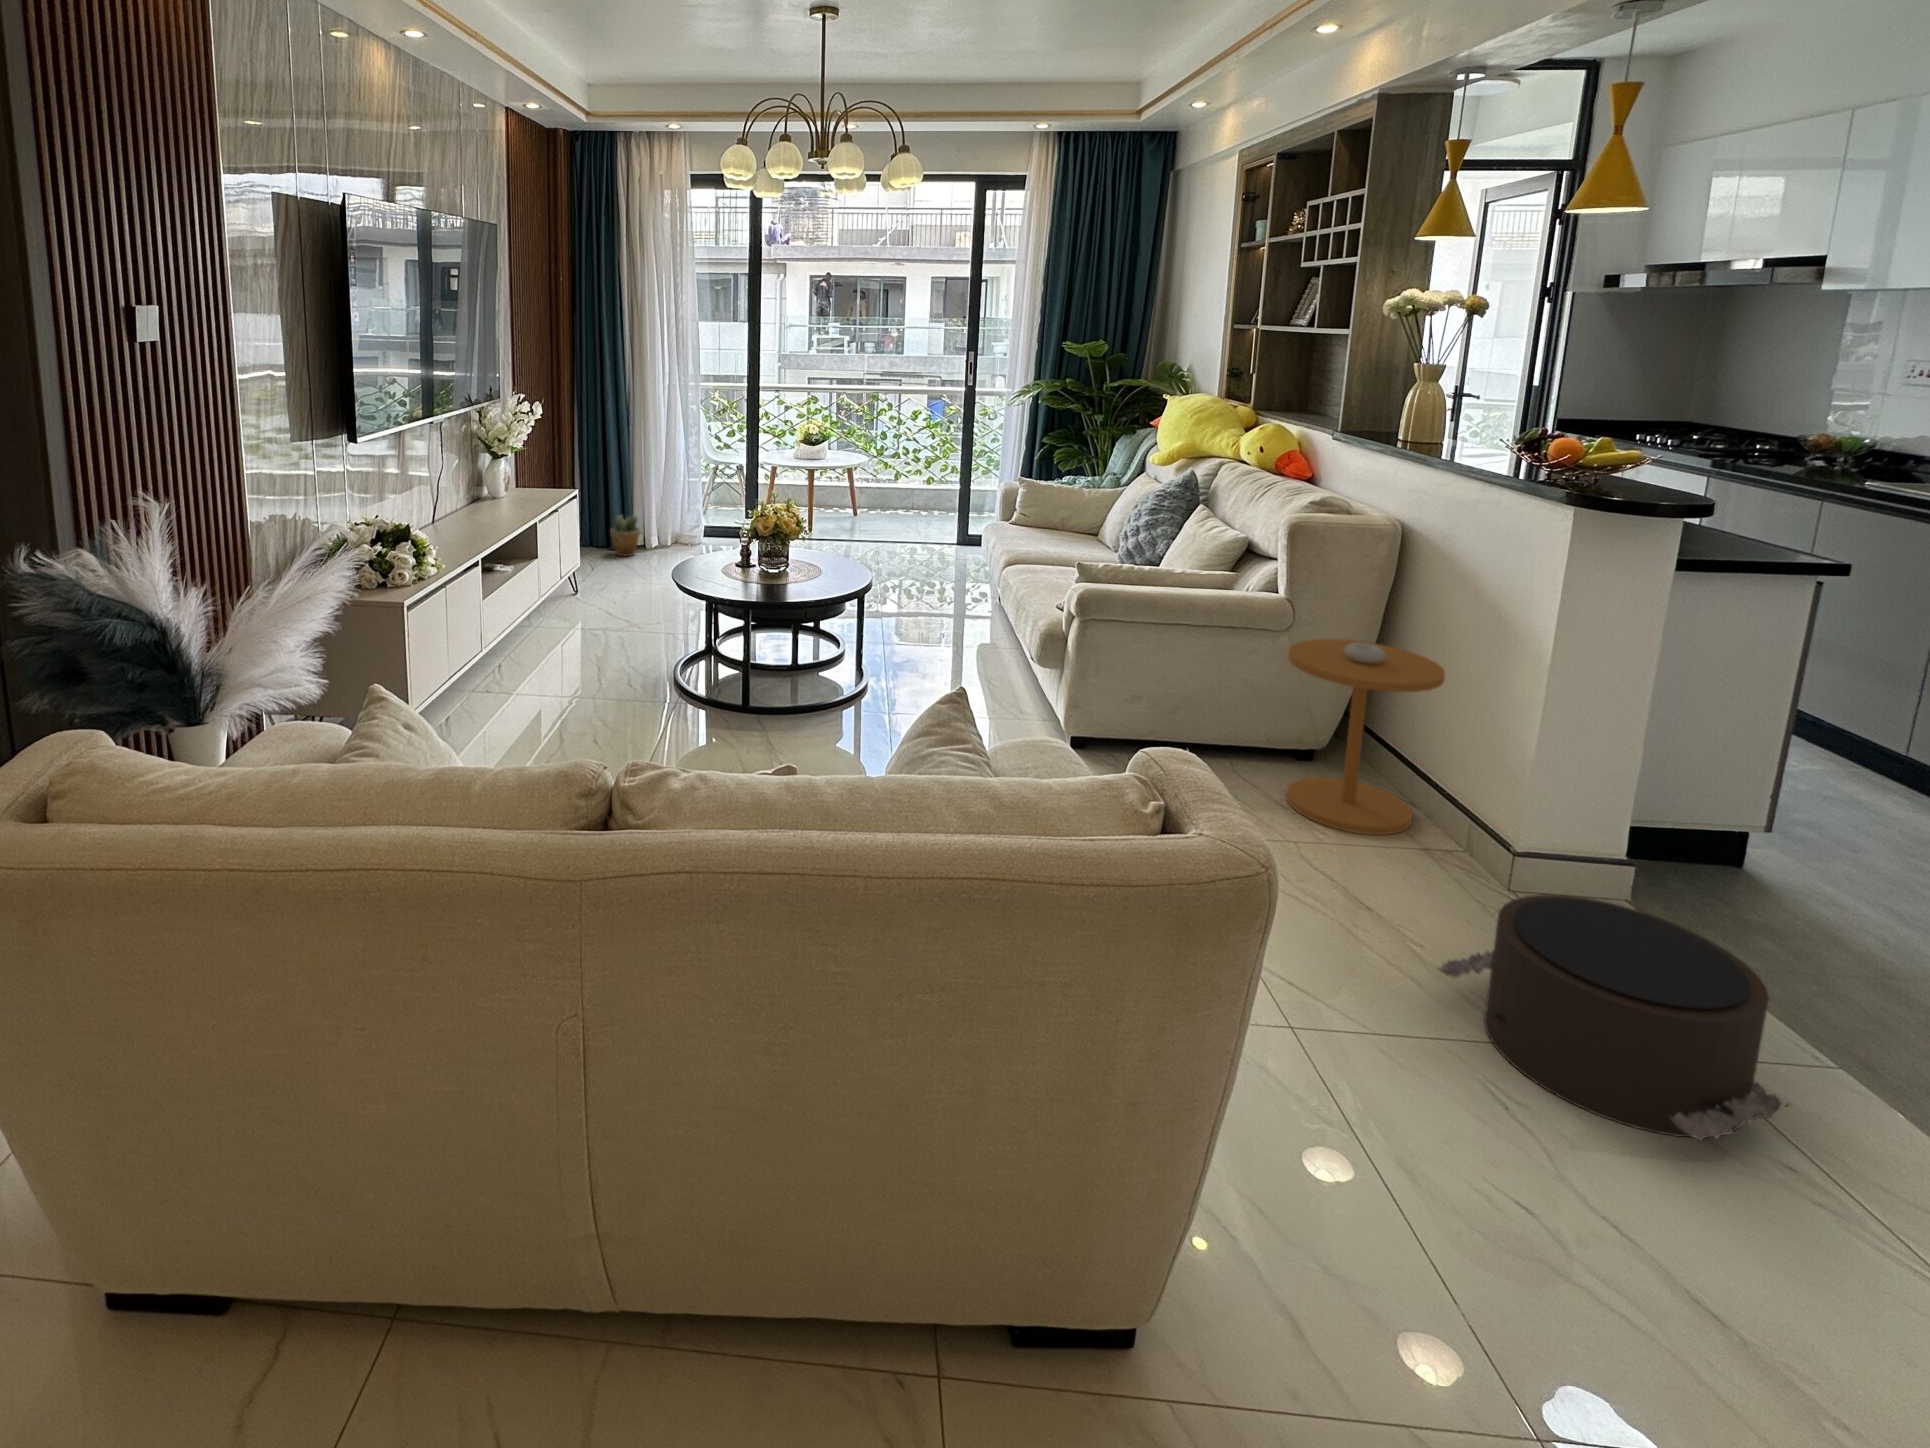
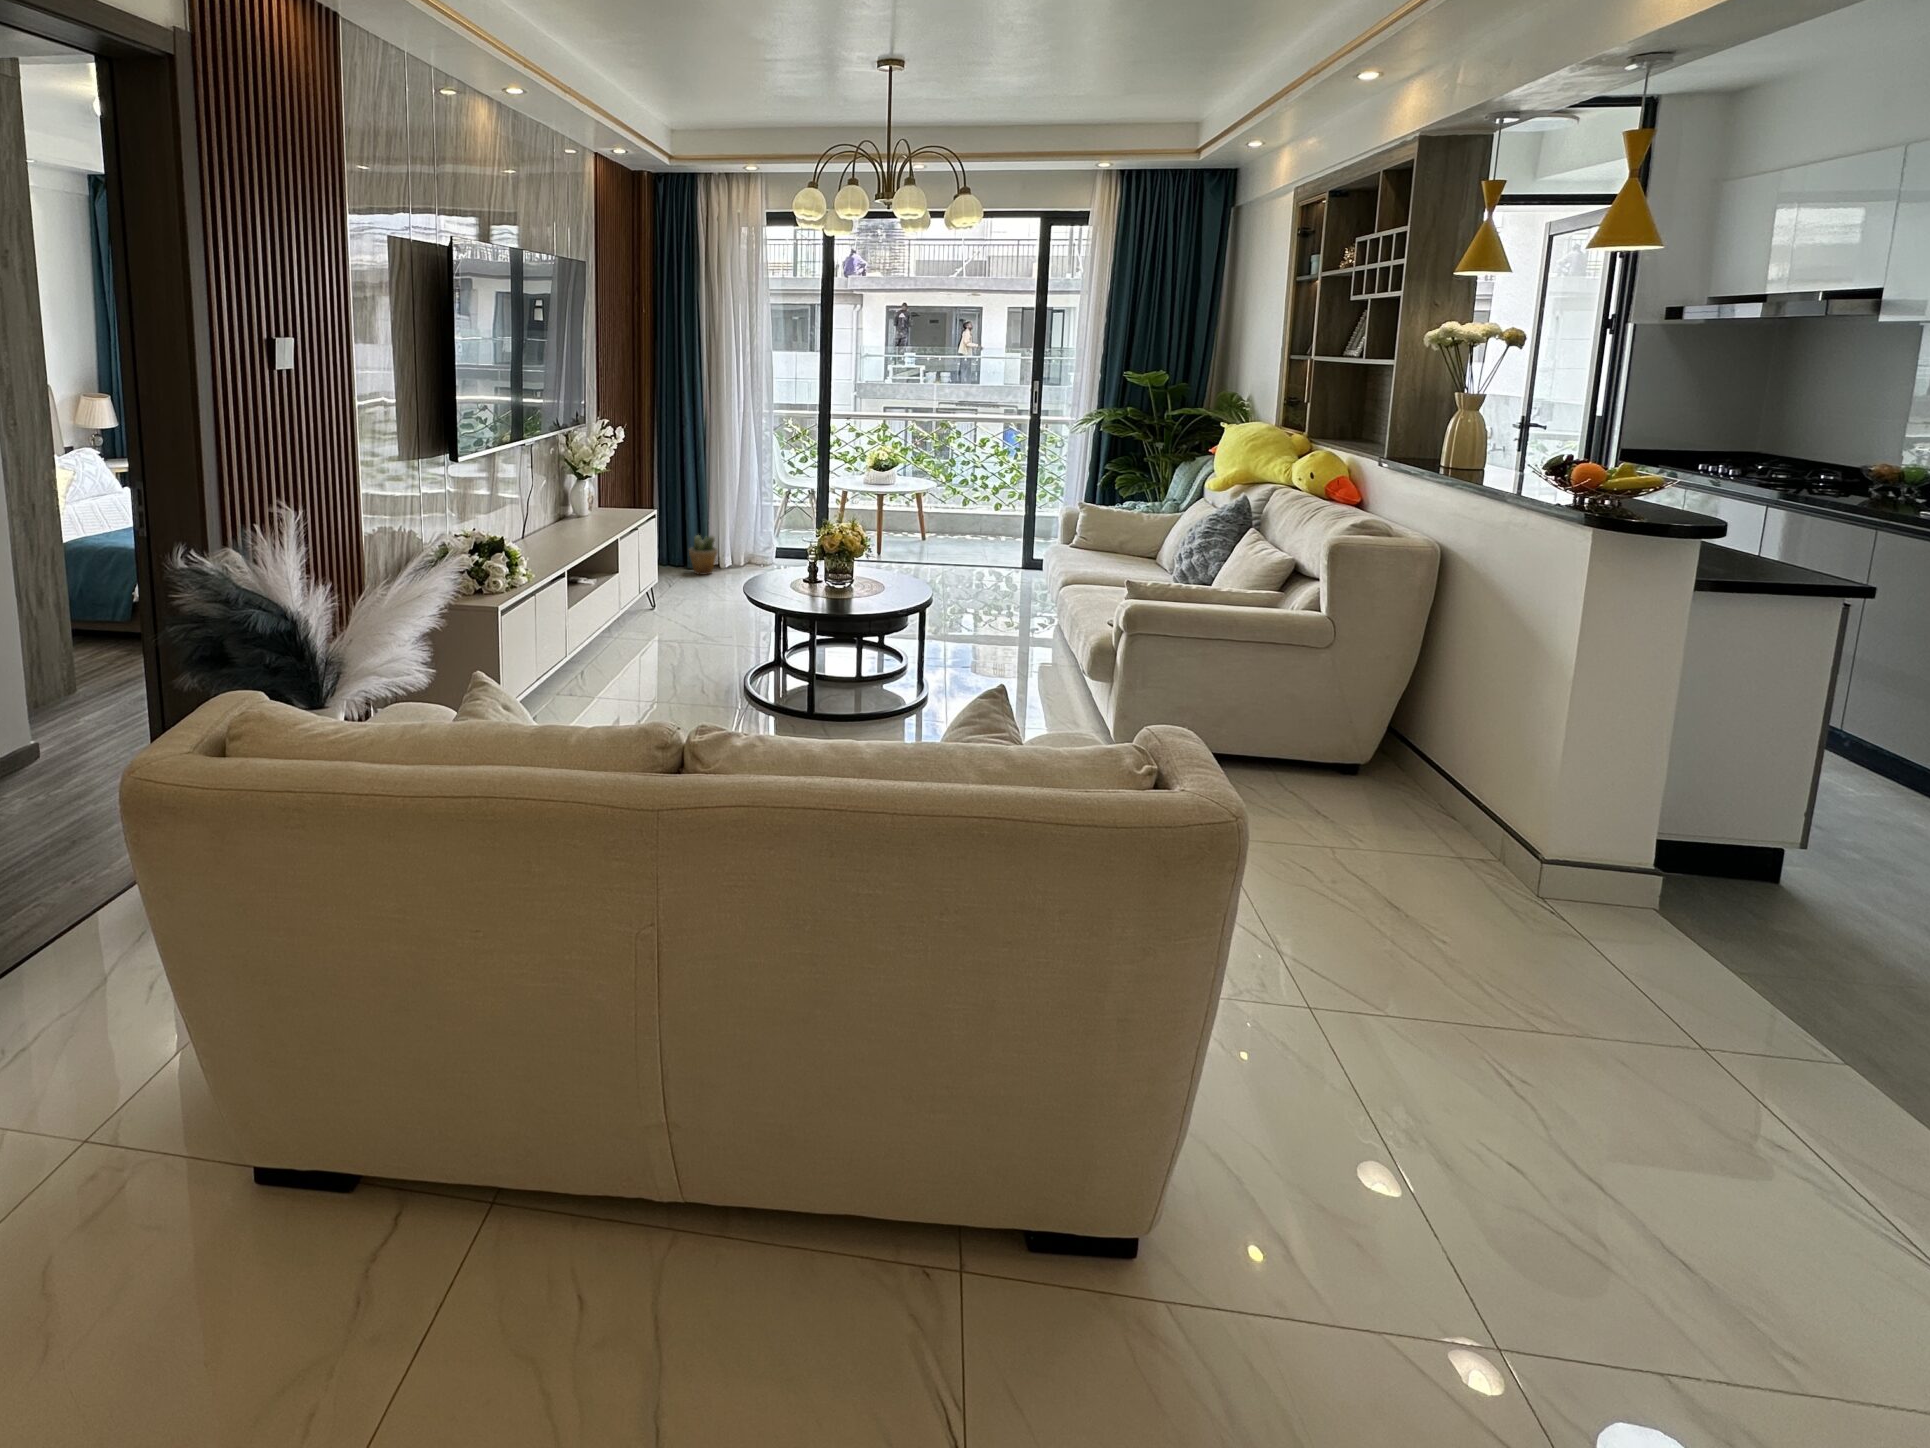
side table: present [1287,639,1445,835] -> none [1323,657,1474,844]
pouf: present [1438,895,1790,1140] -> none [1442,893,1765,1115]

